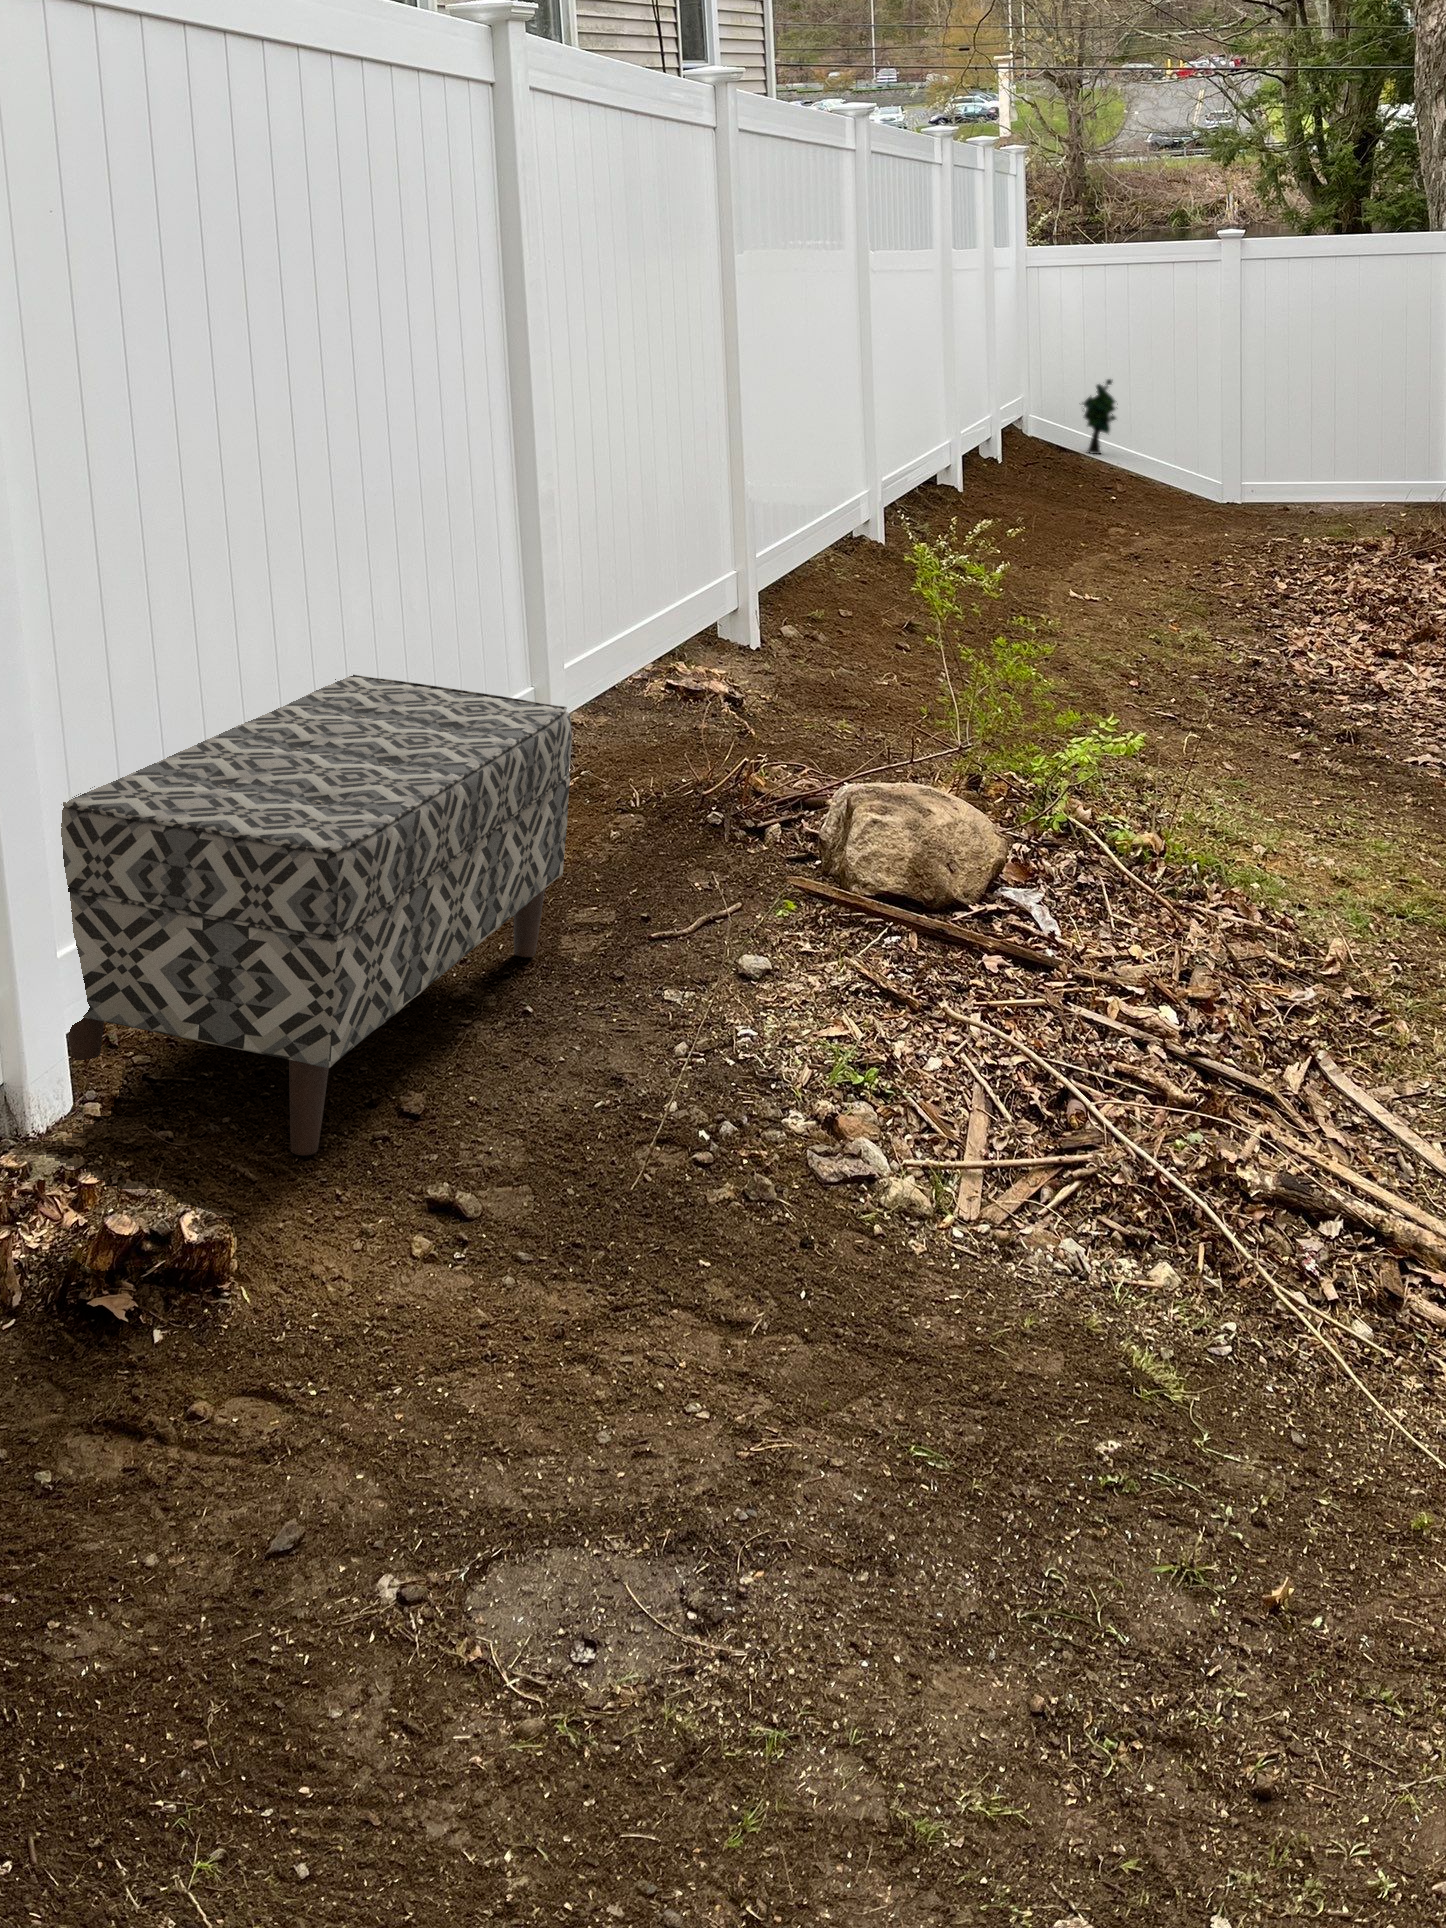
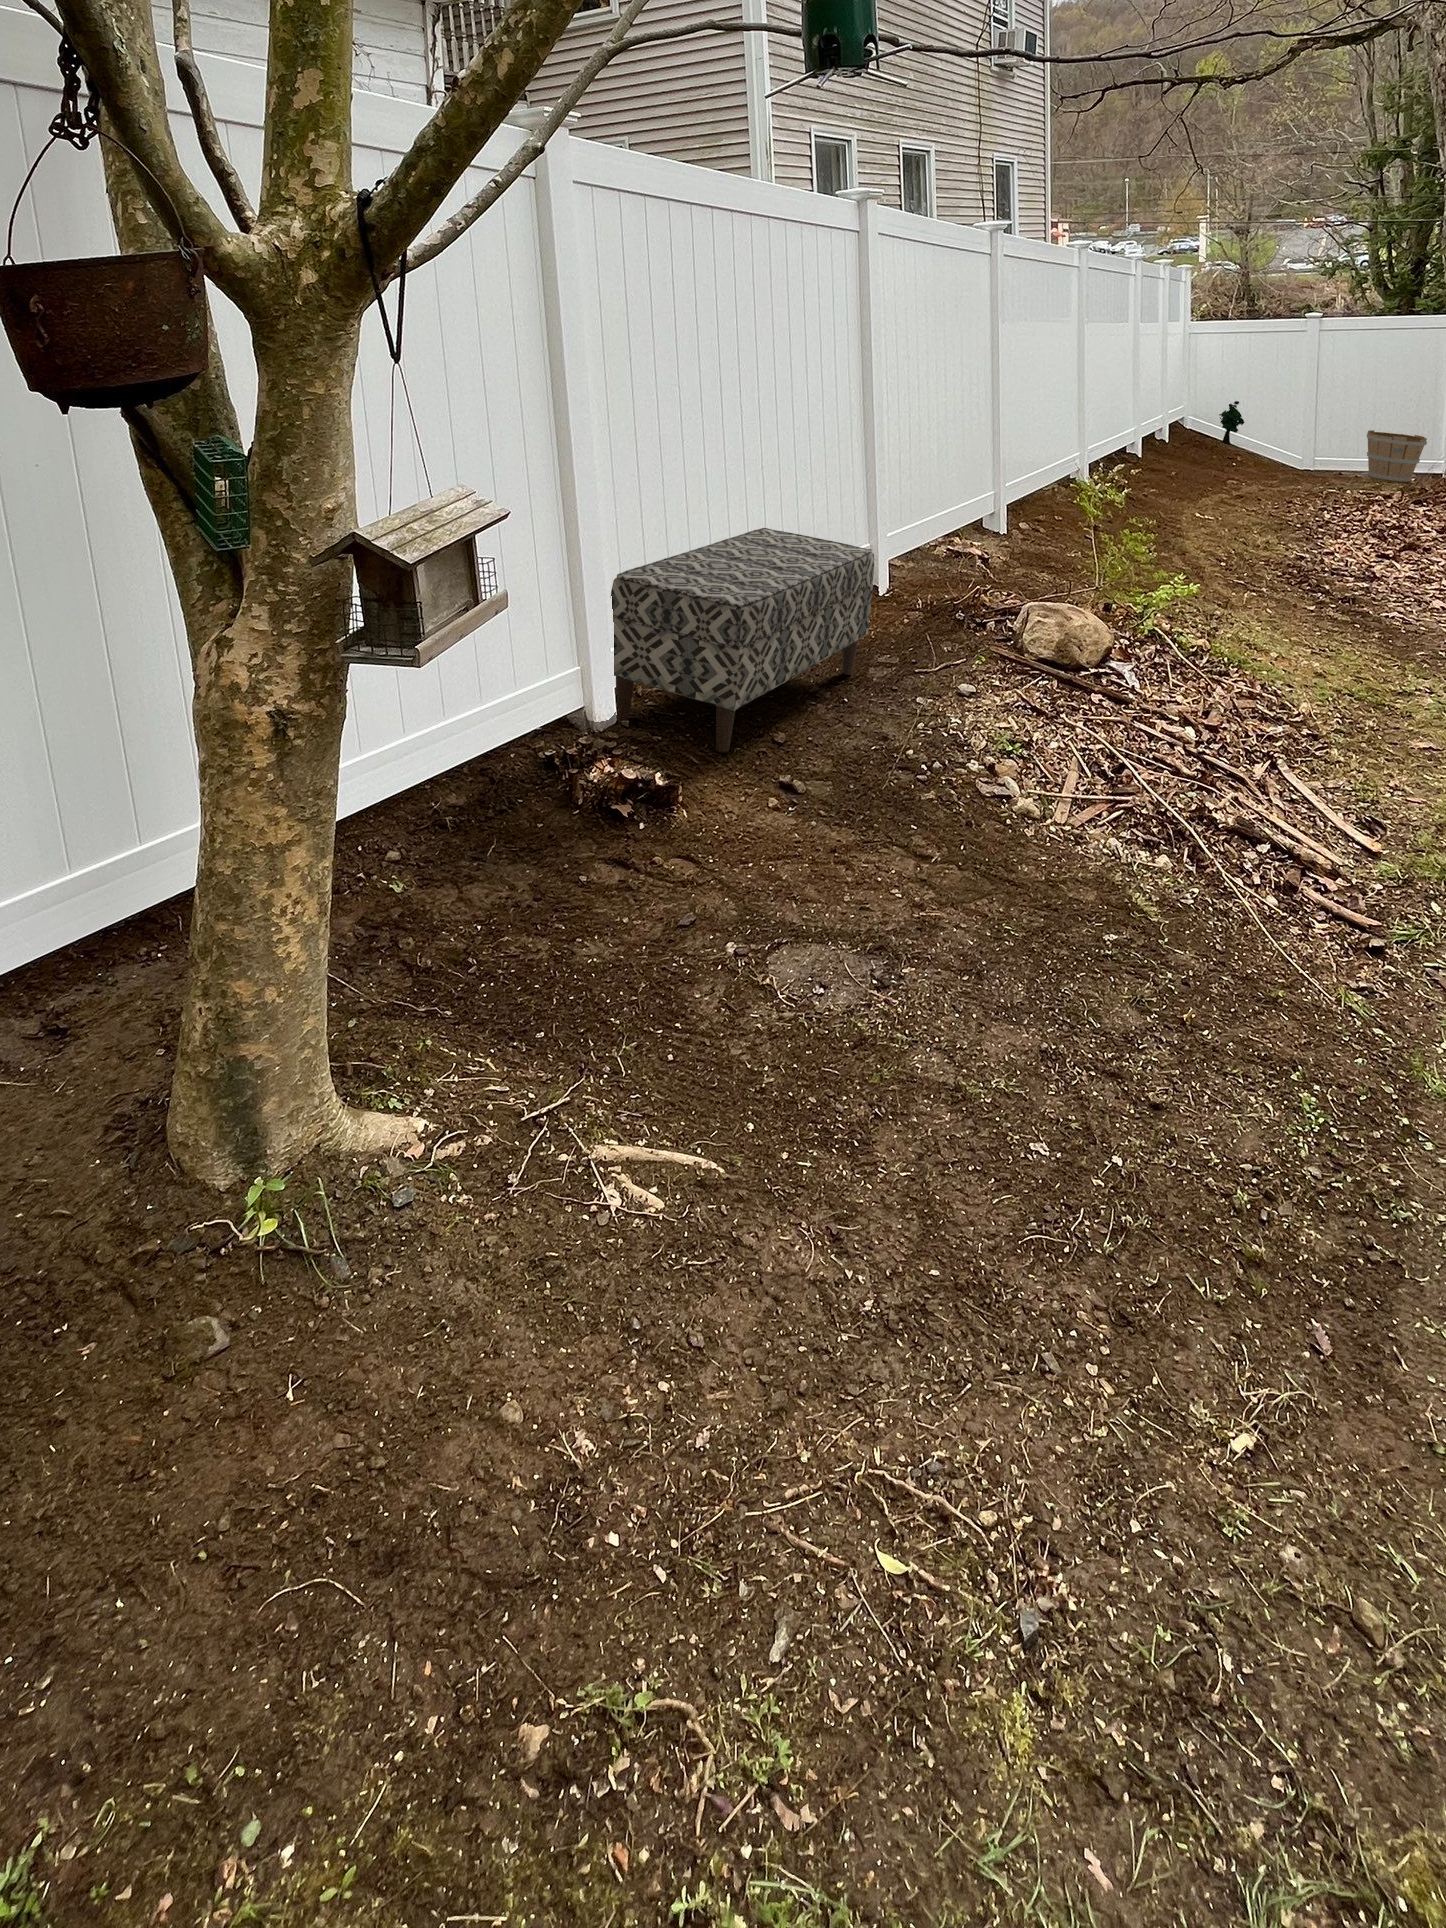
wooden bucket: none [1323,424,1419,512] -> present [1367,430,1427,482]

